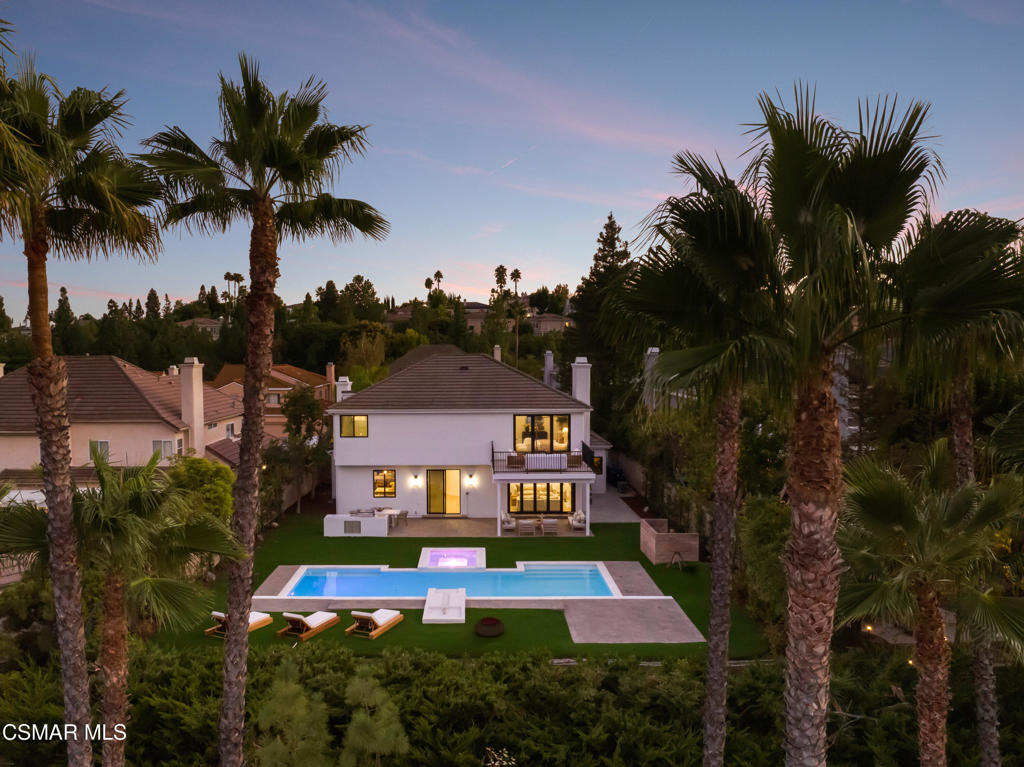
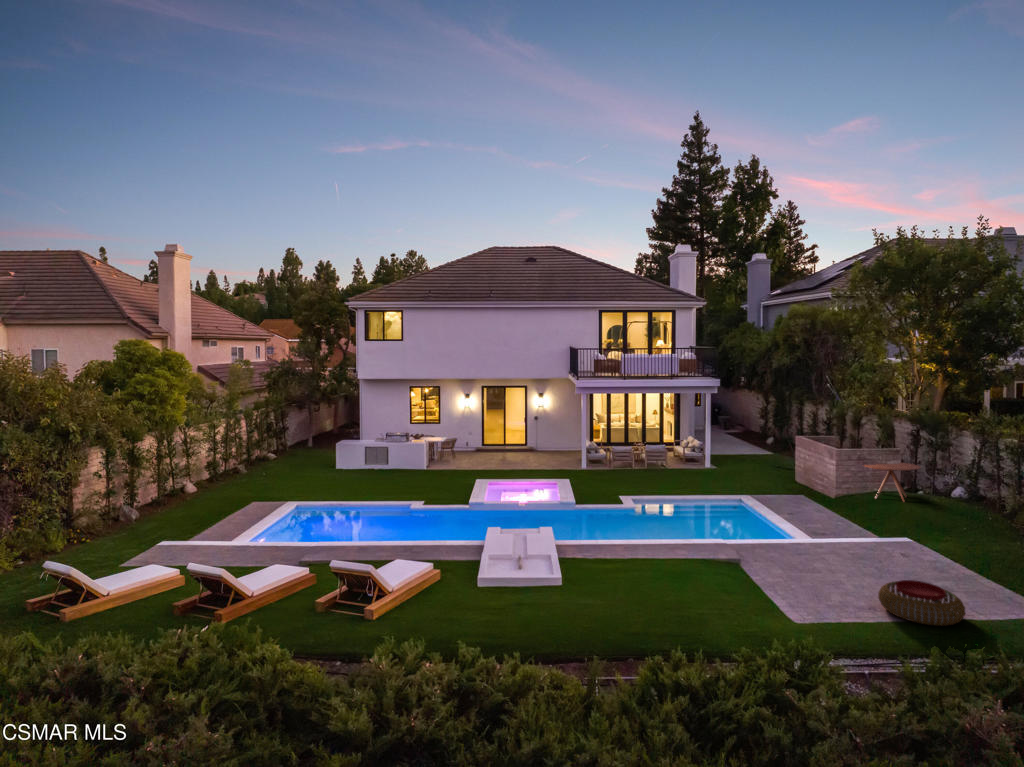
pouf: present [475,617,505,636] -> present [878,580,965,626]

